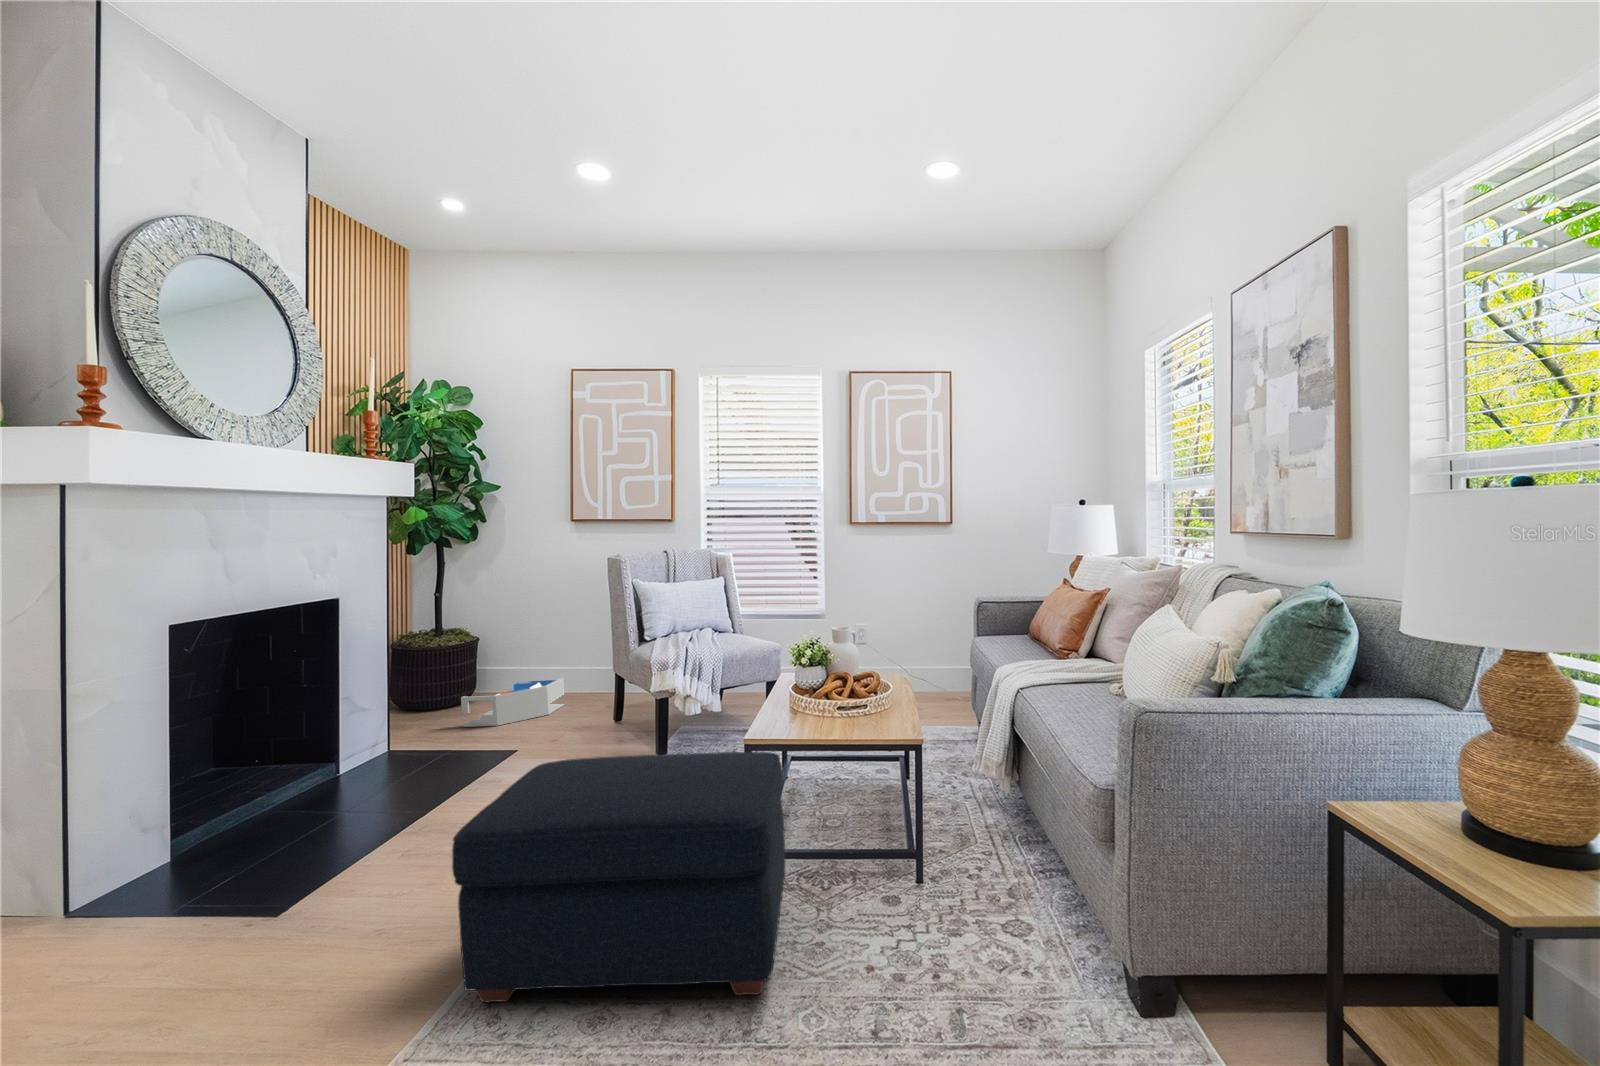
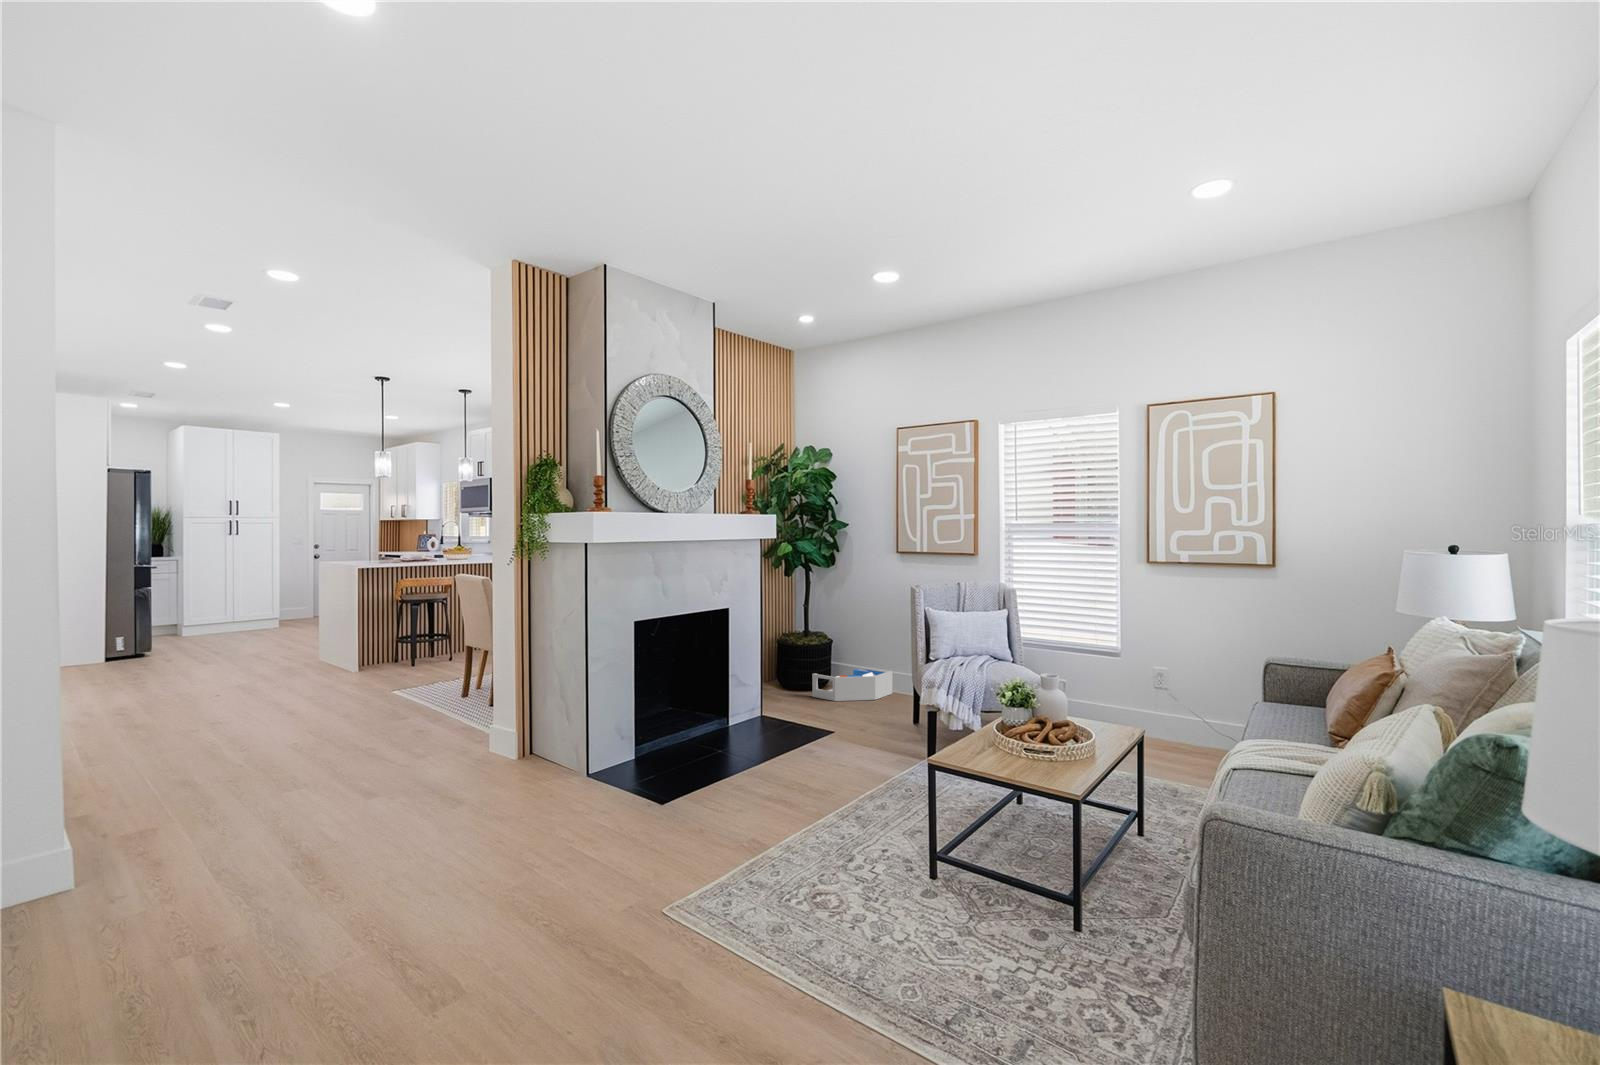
ottoman: present [452,752,785,1003] -> none [708,741,959,959]

